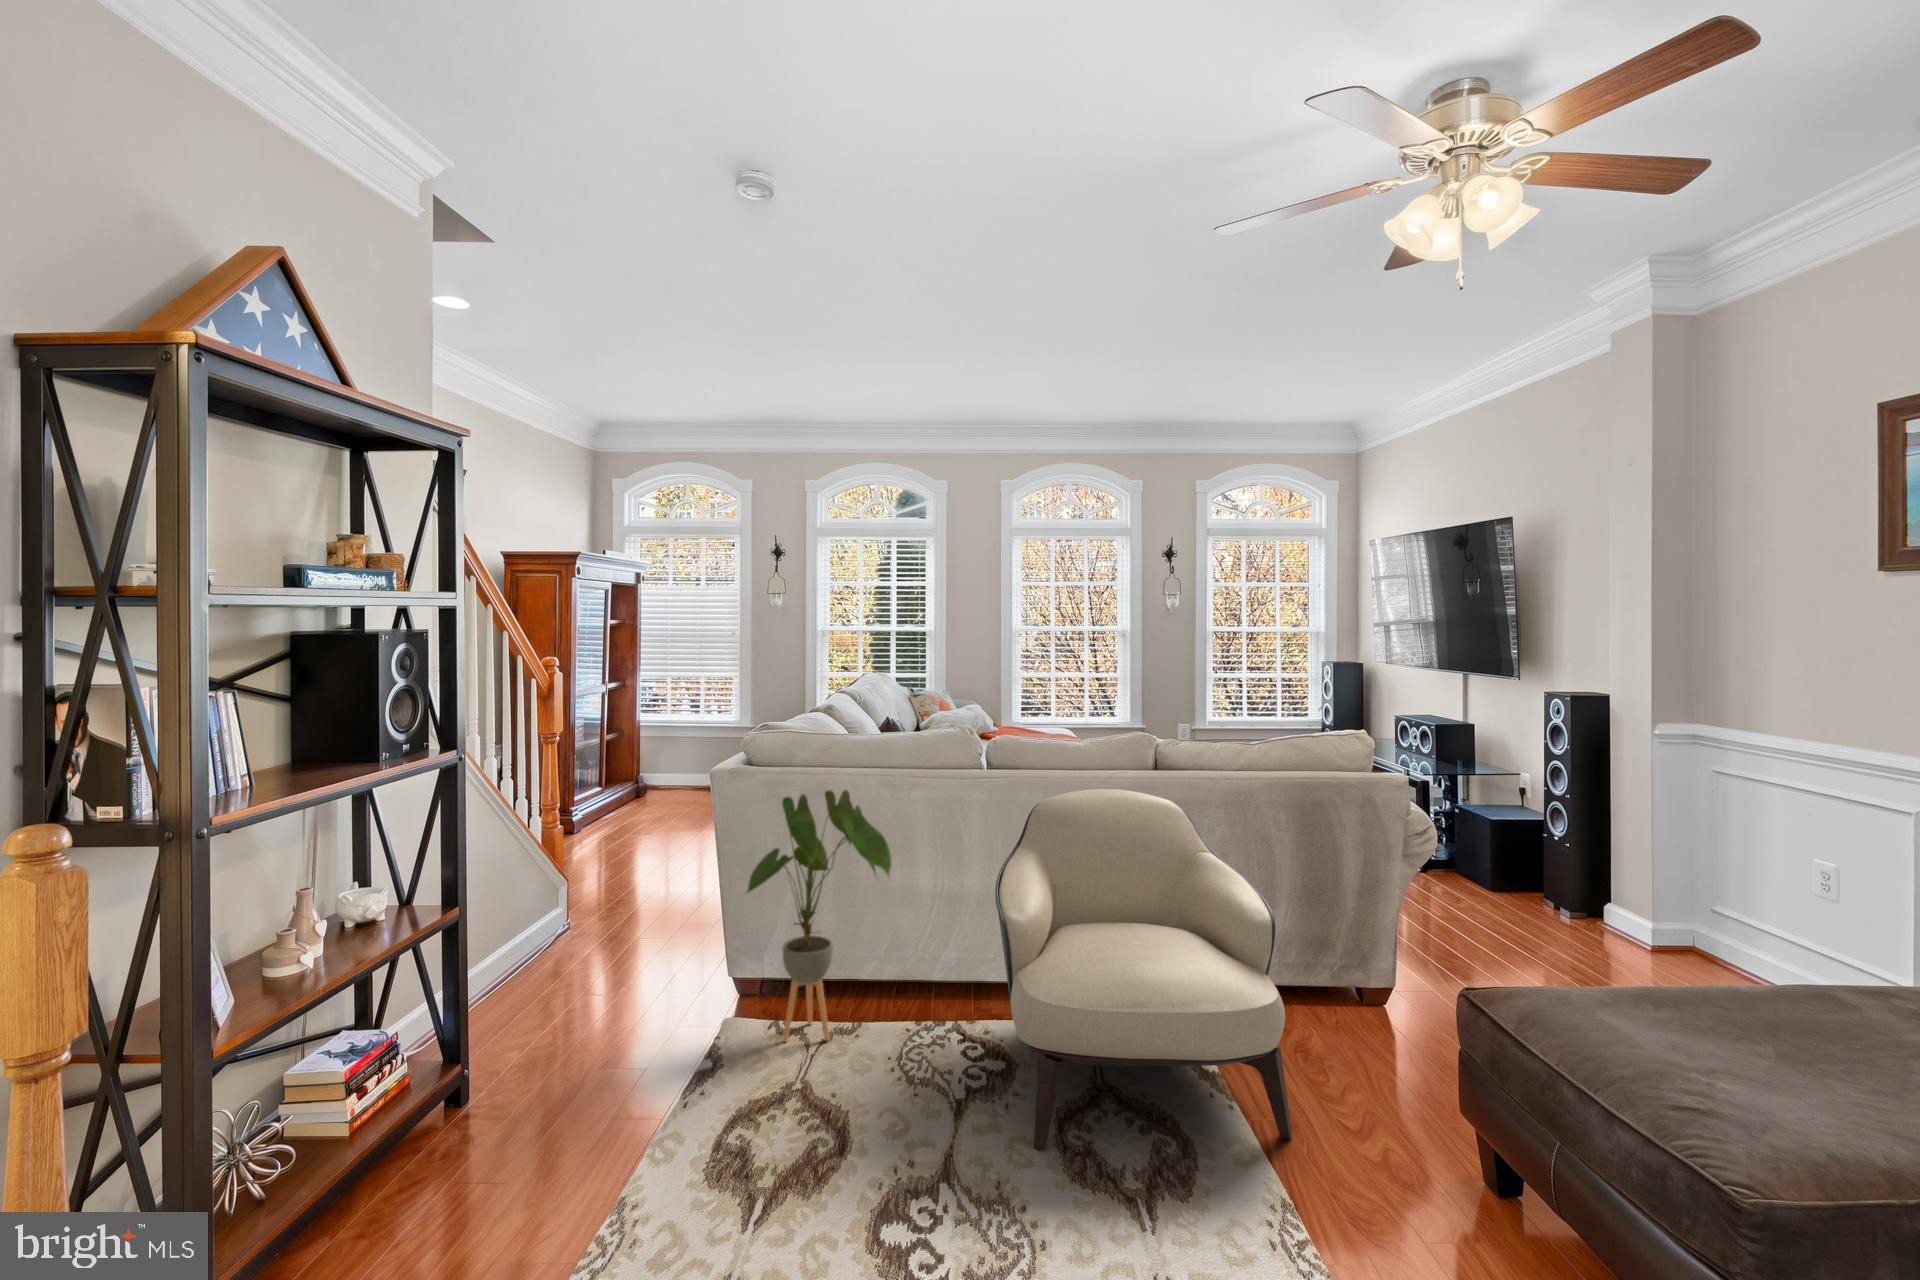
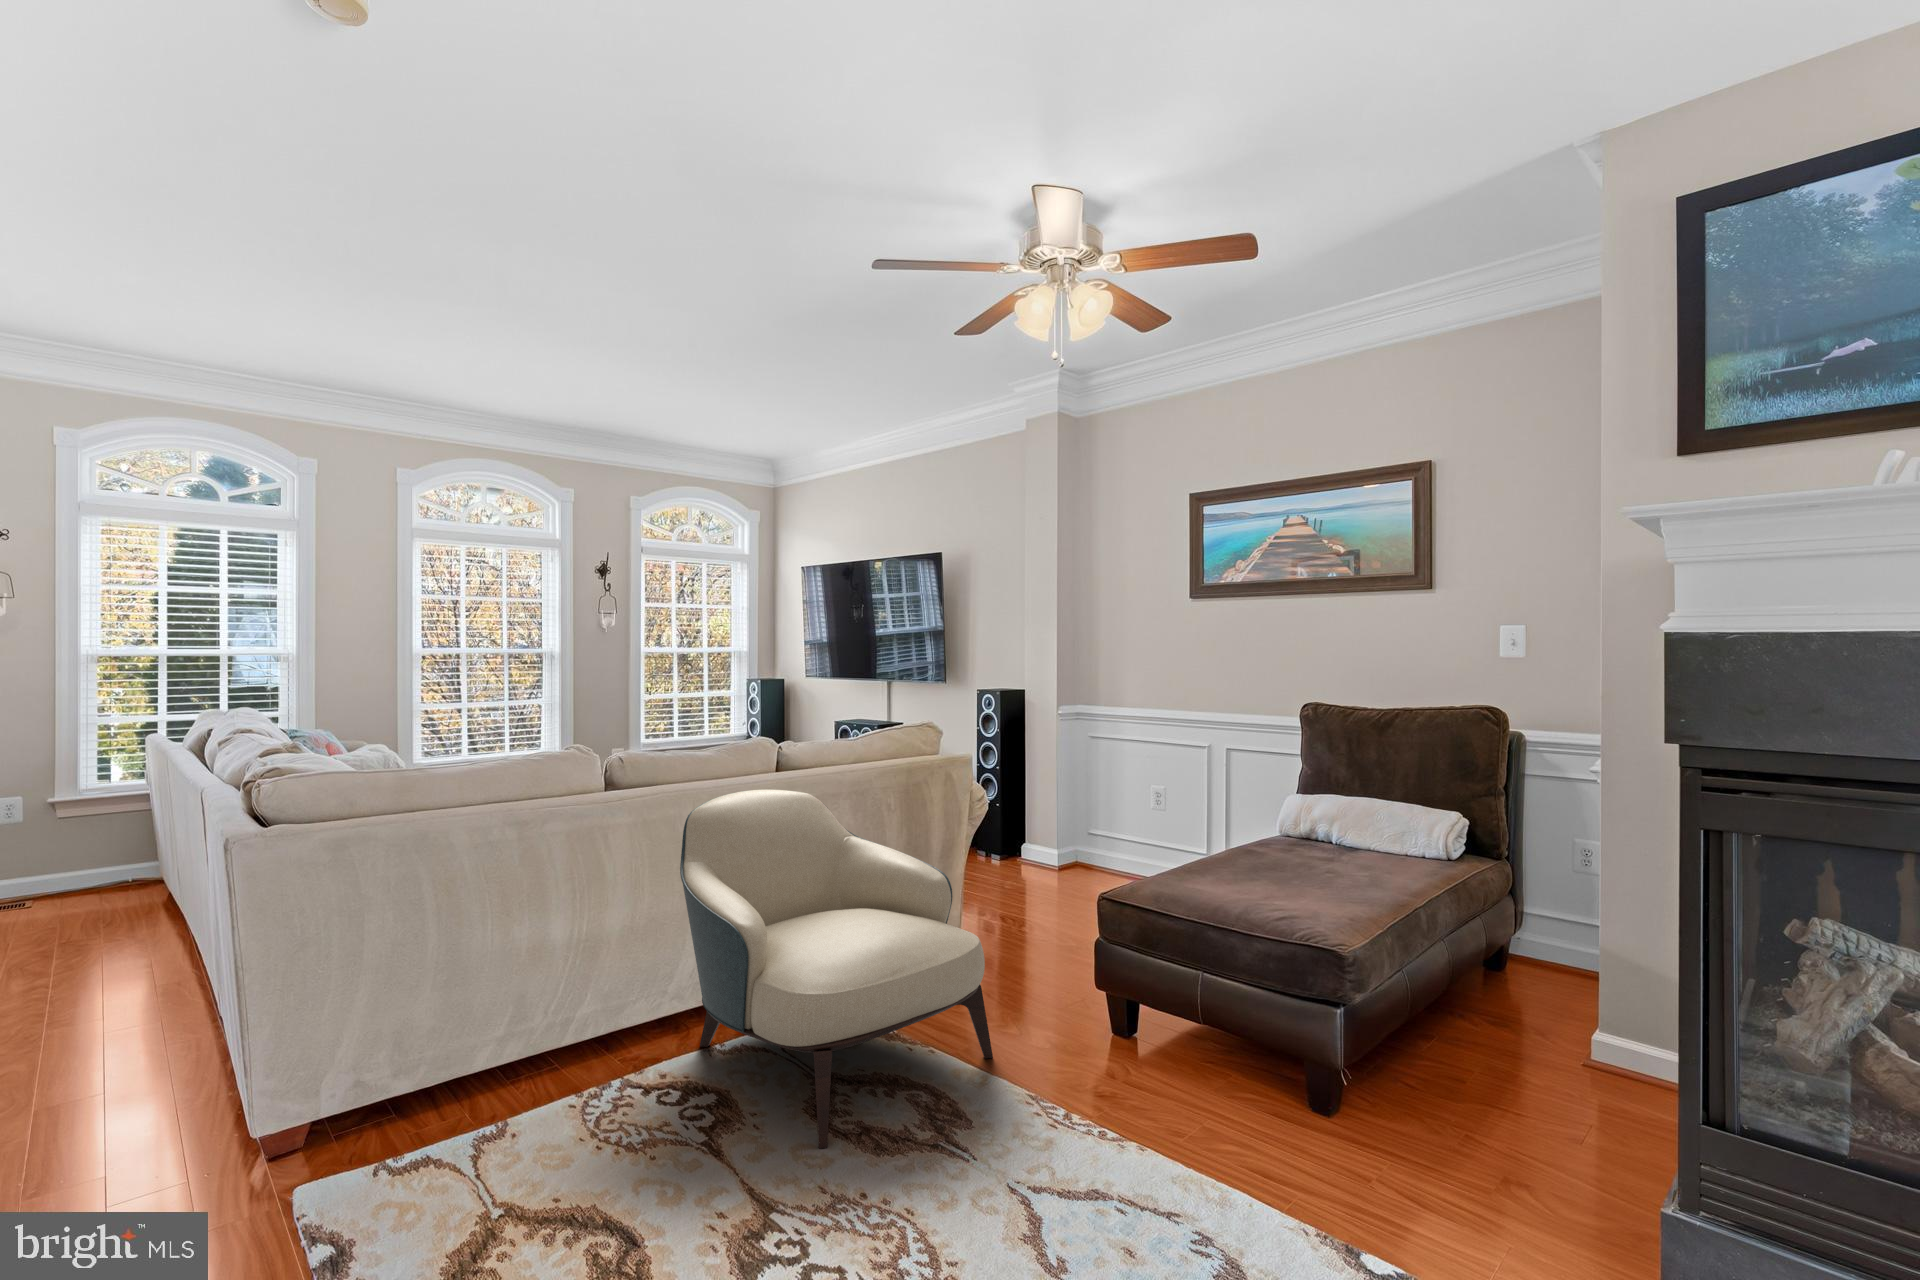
house plant: present [746,790,892,1042] -> none [361,827,584,1177]

